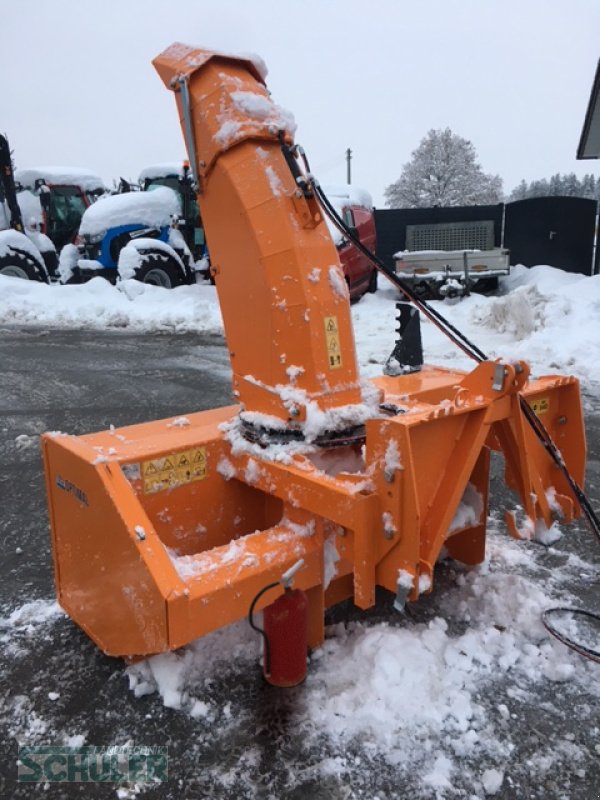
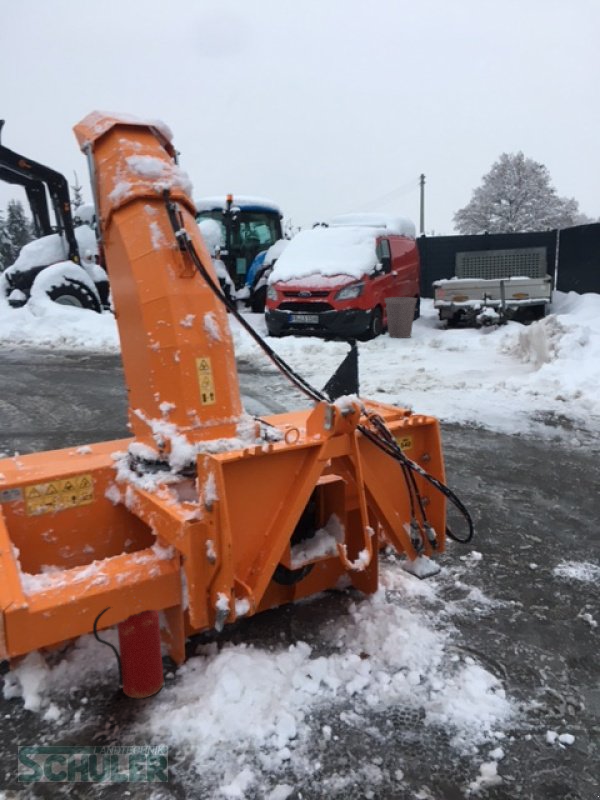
trash can: none [353,266,387,309] -> present [385,297,417,338]

